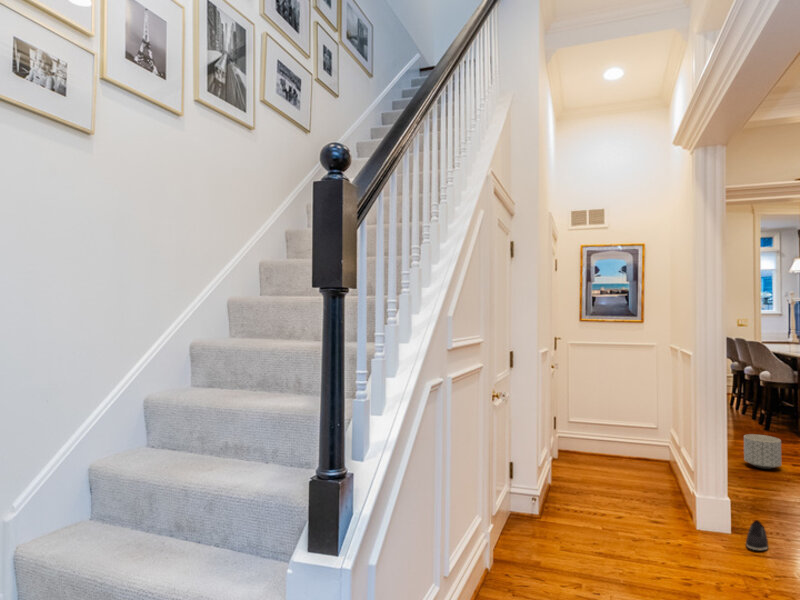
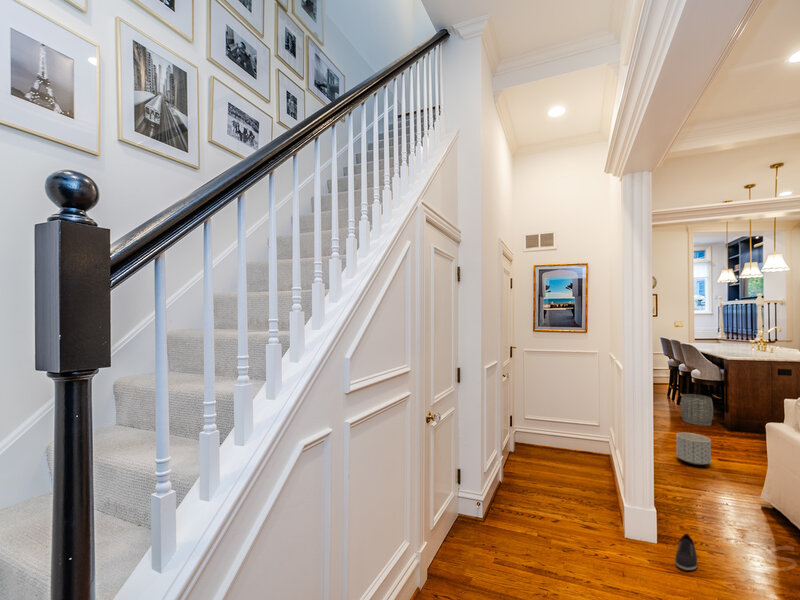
woven basket: none [747,399,784,435] -> present [681,394,713,426]

